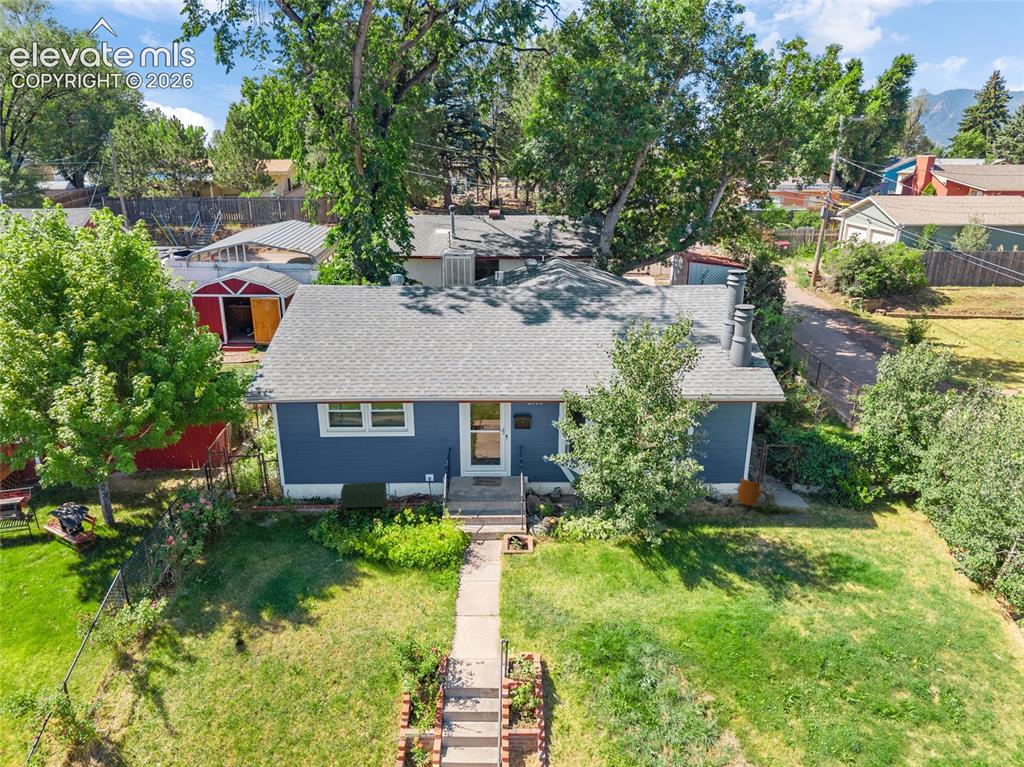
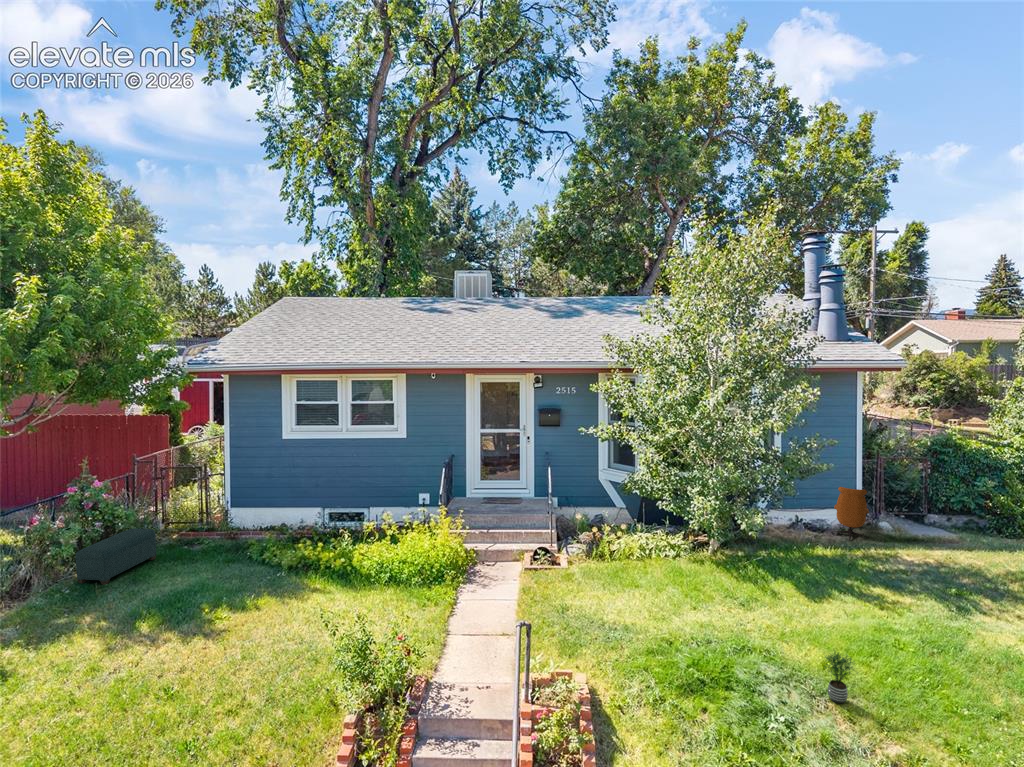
bench: present [341,482,387,510] -> present [76,529,156,585]
potted plant: present [228,627,246,652] -> present [825,652,858,704]

